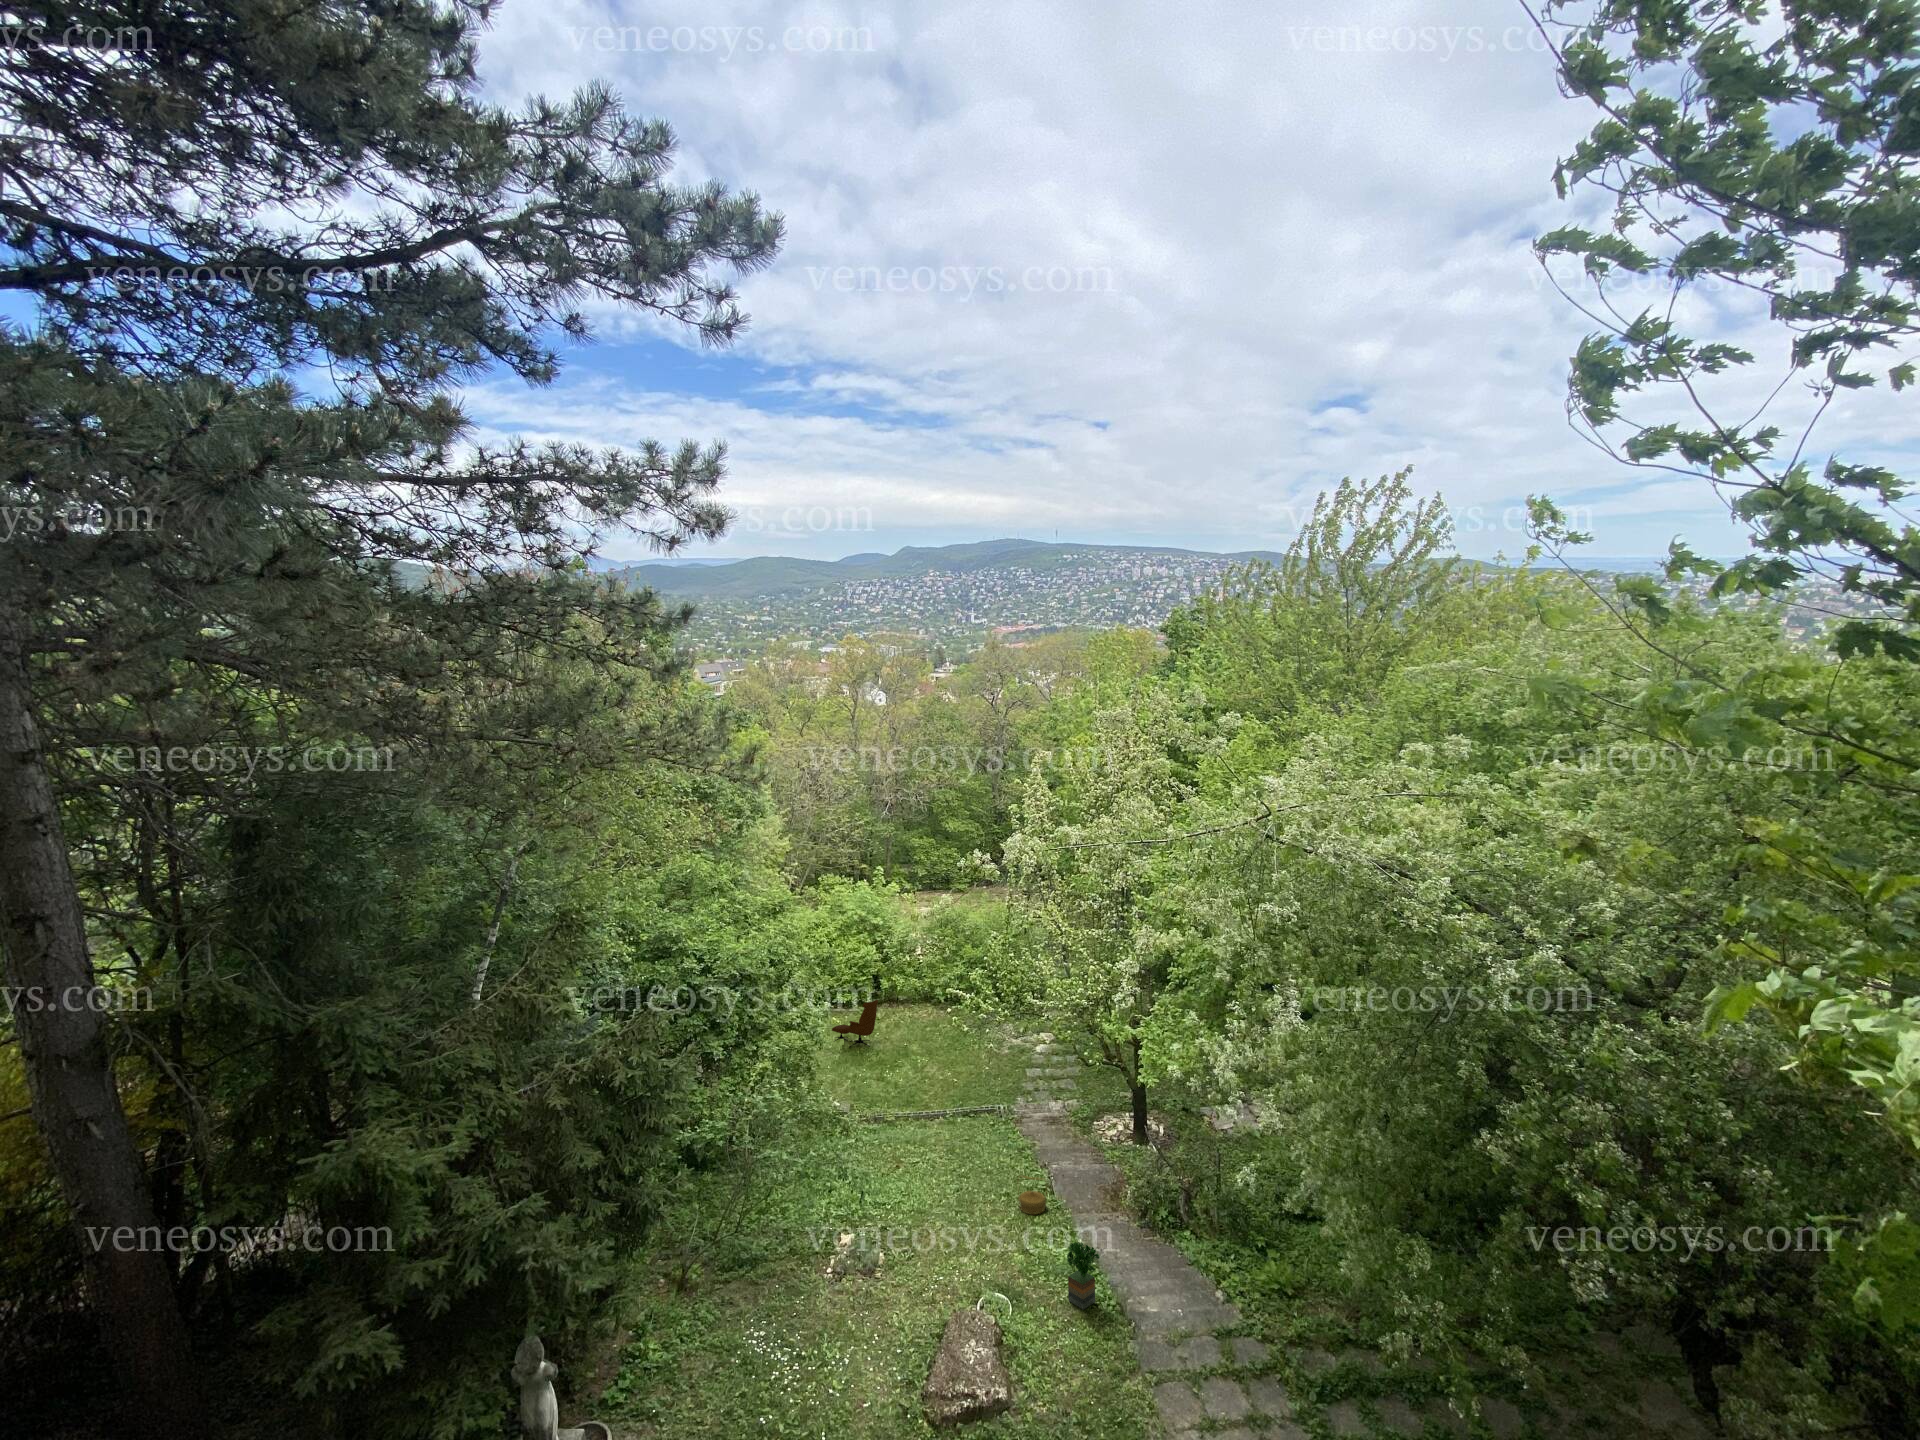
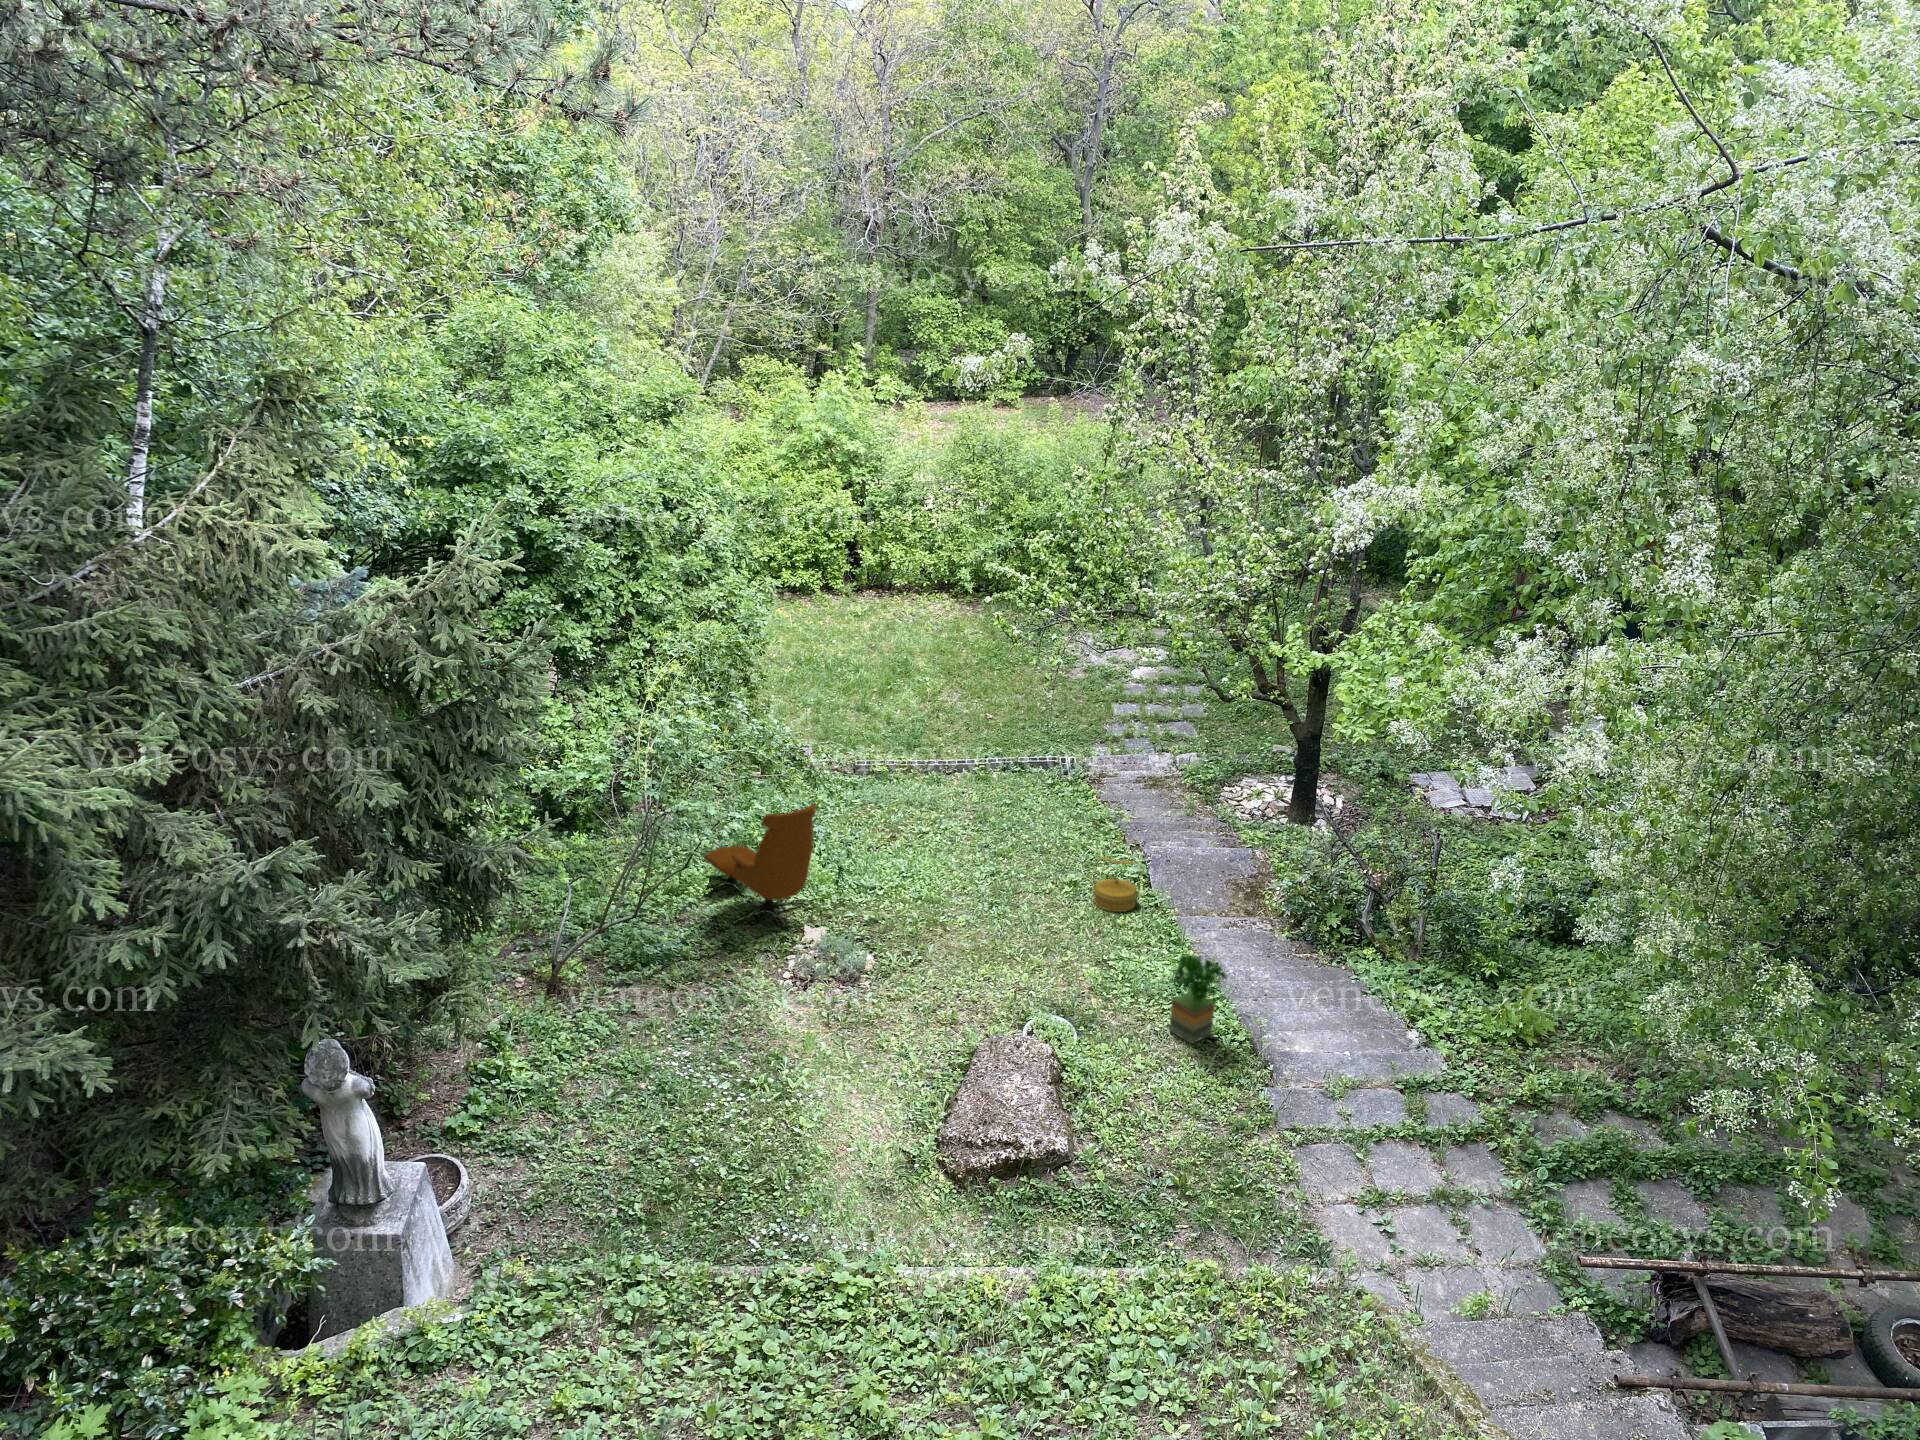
lounge chair: present [832,1000,878,1047] -> present [704,804,816,930]

